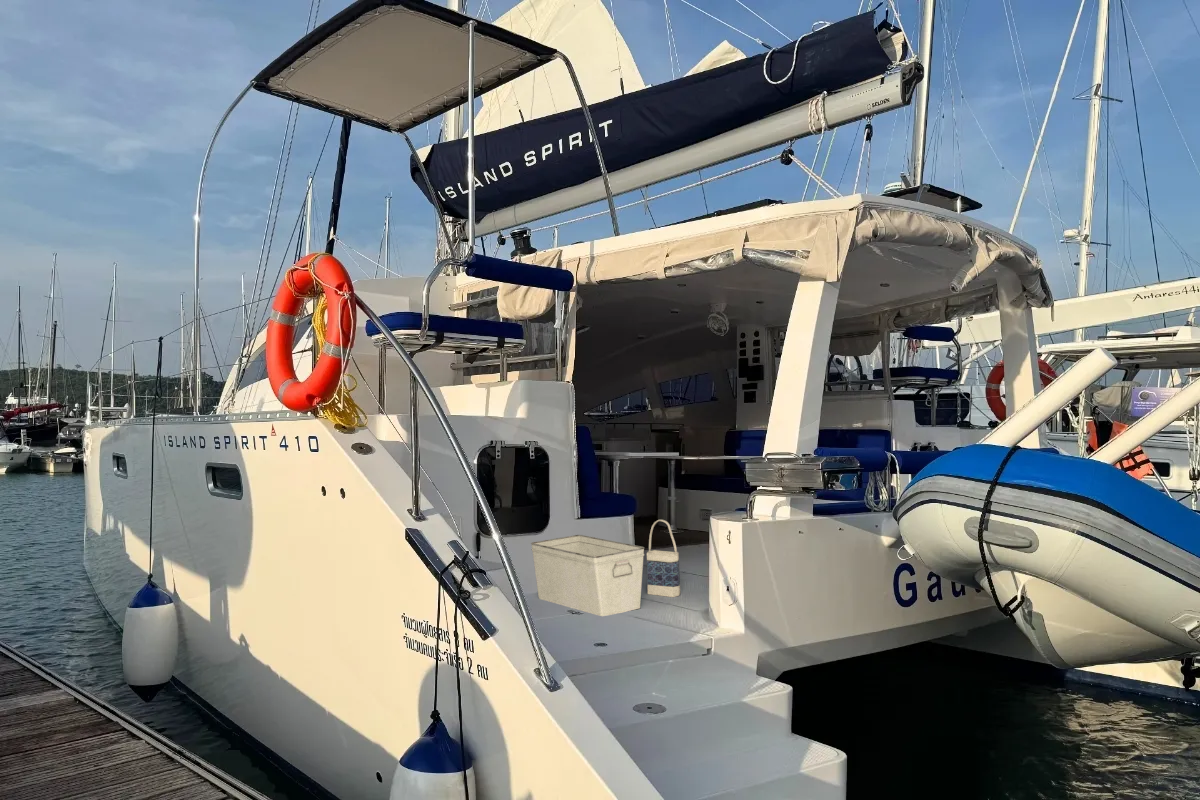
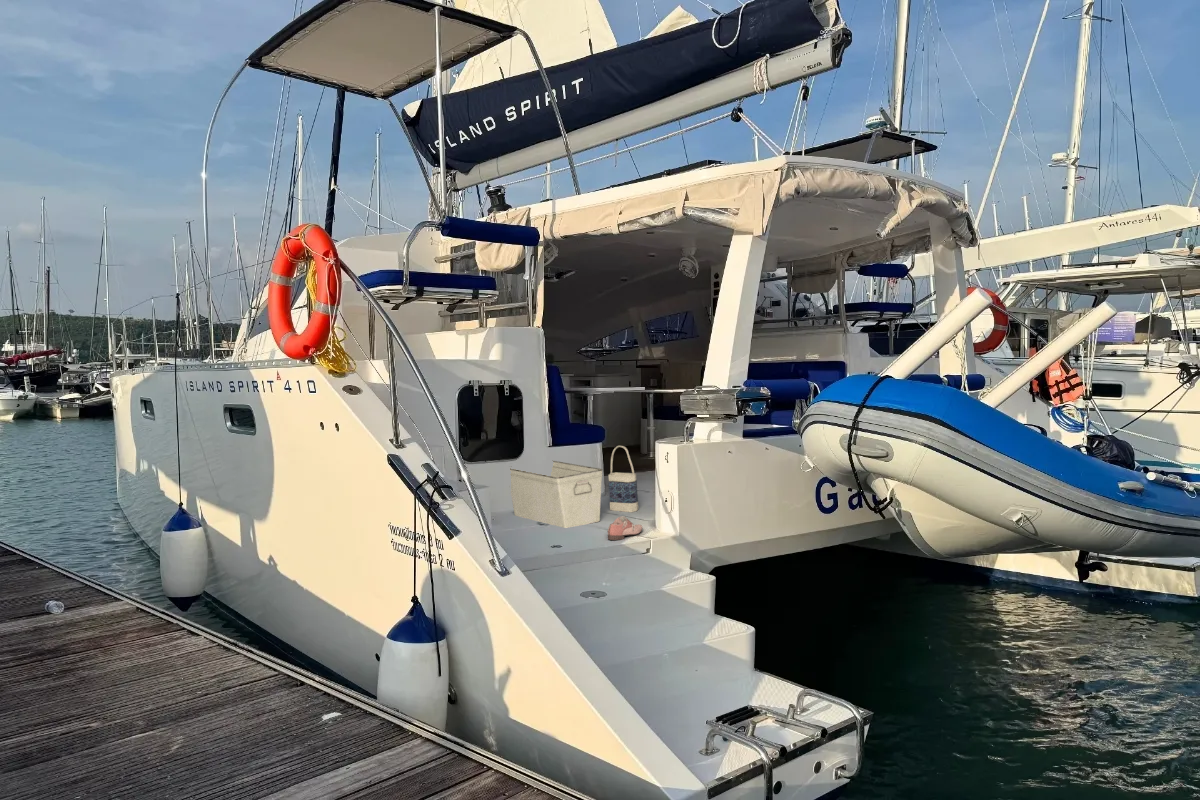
shoe: none [657,605,695,634] -> present [608,516,643,540]

